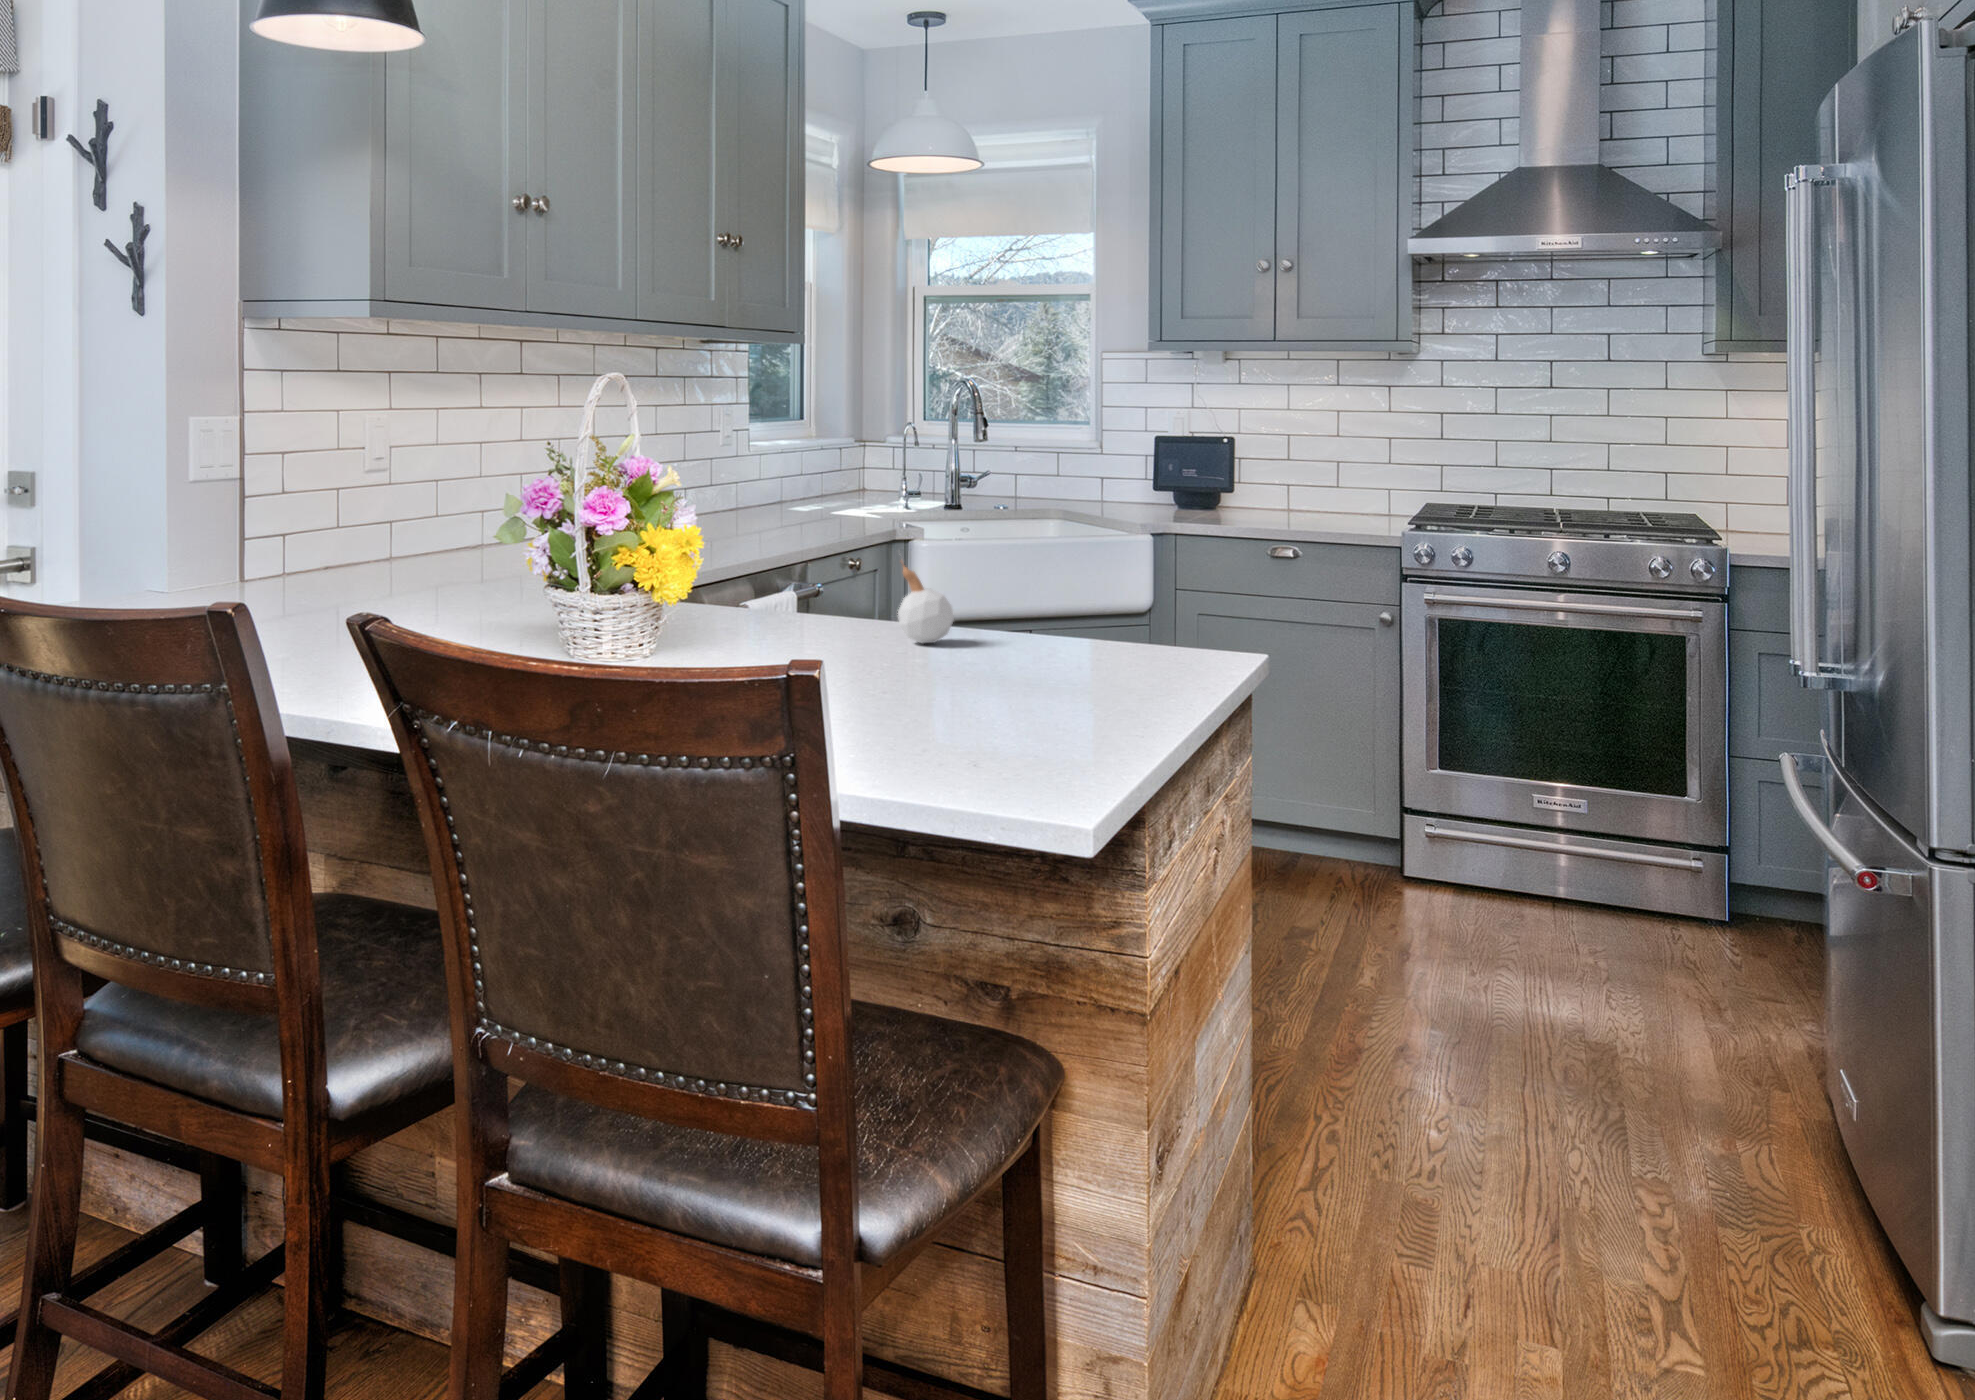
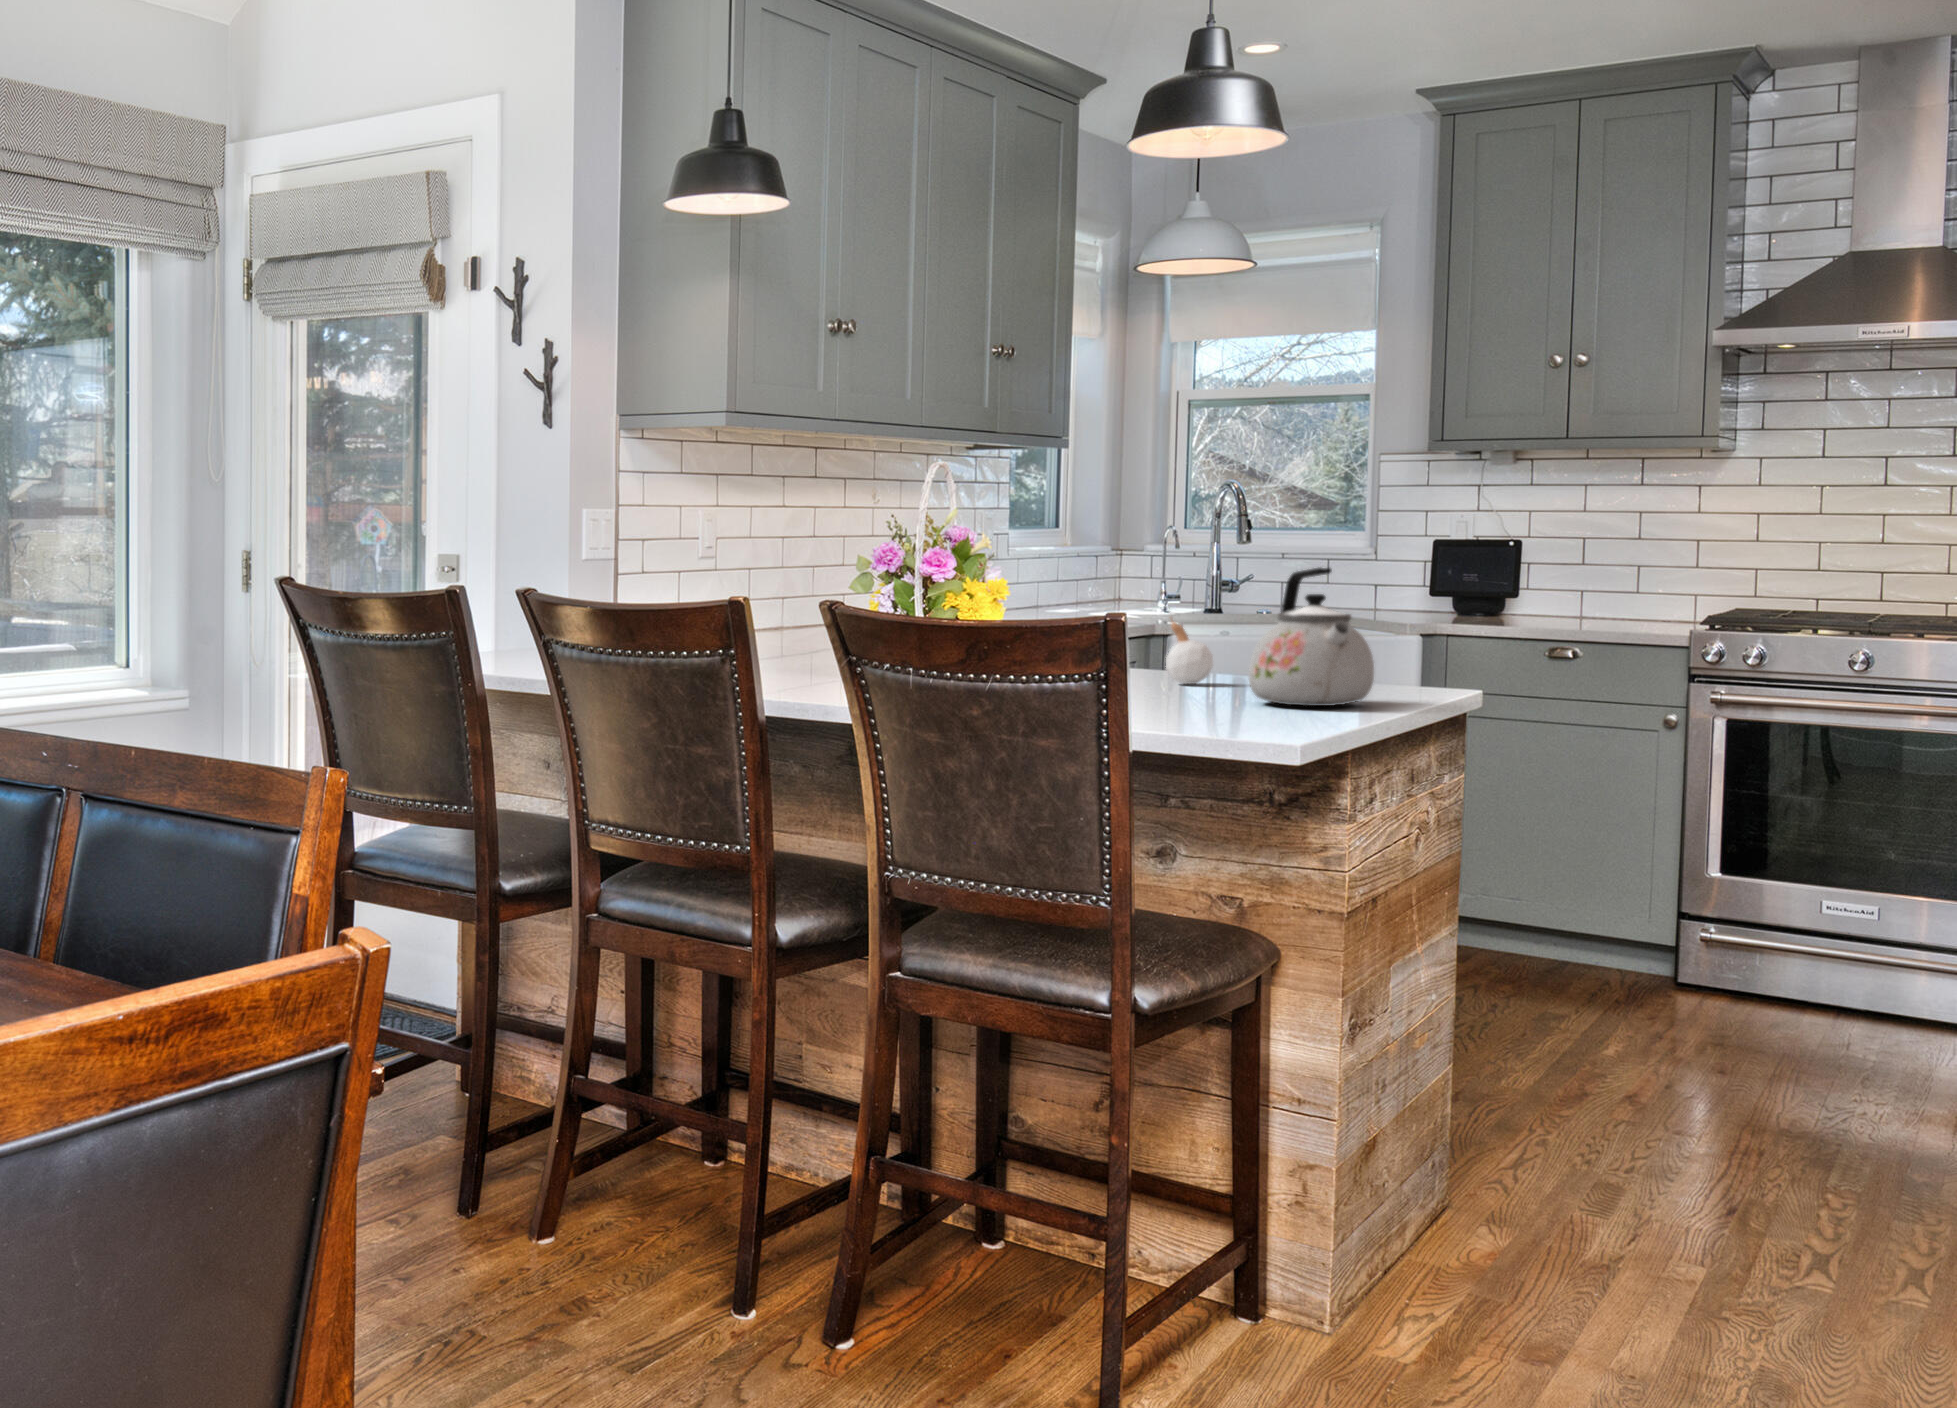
kettle: none [997,516,1147,692] -> present [1248,568,1374,706]

